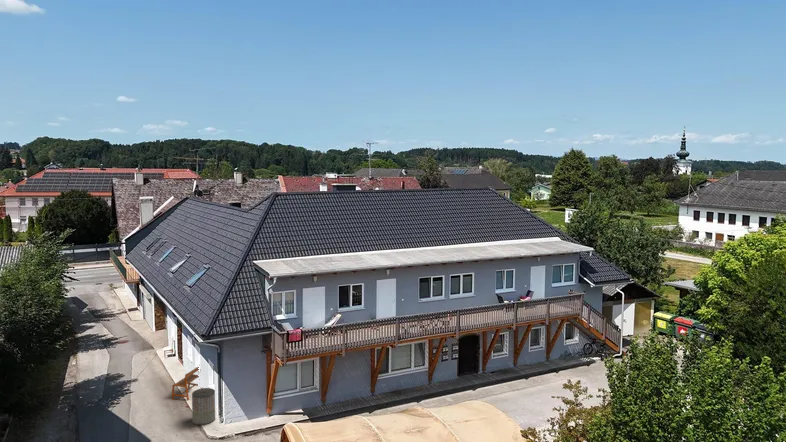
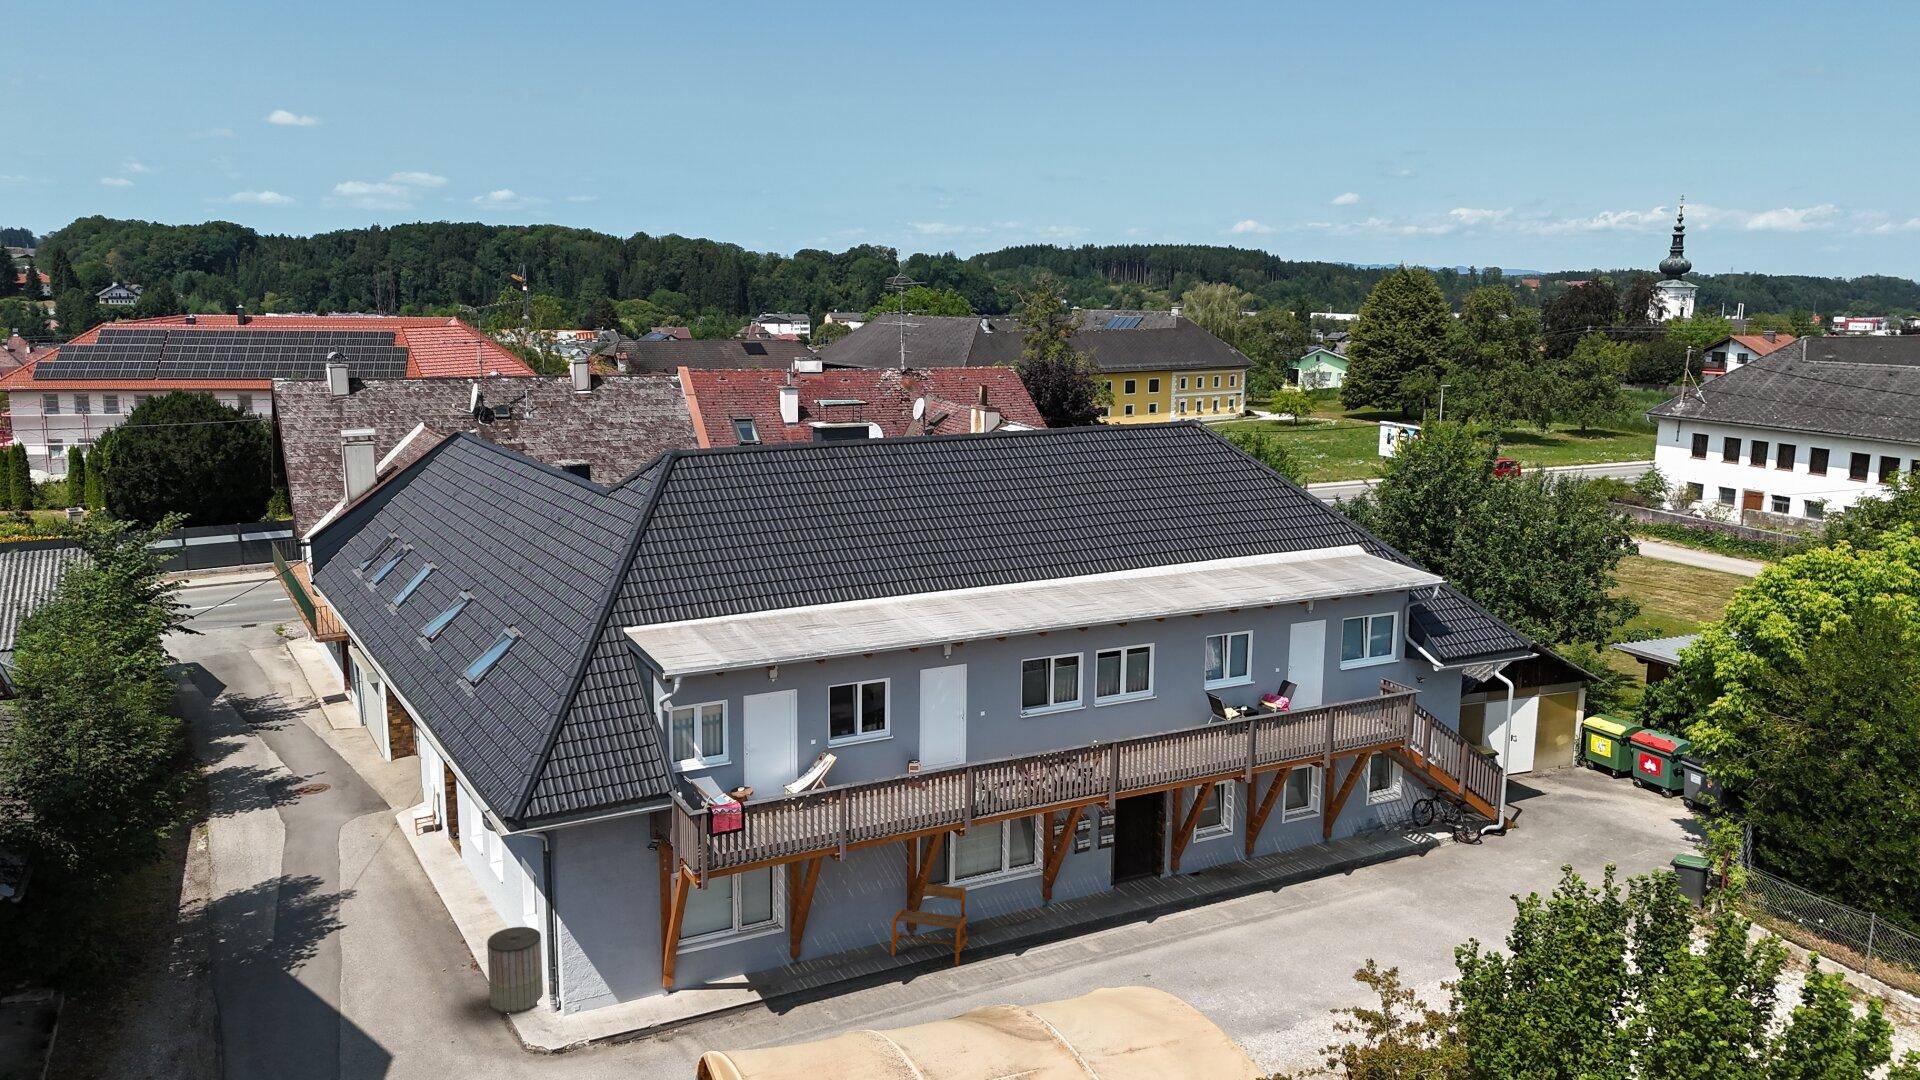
bench: present [172,367,201,400] -> present [891,884,968,965]

